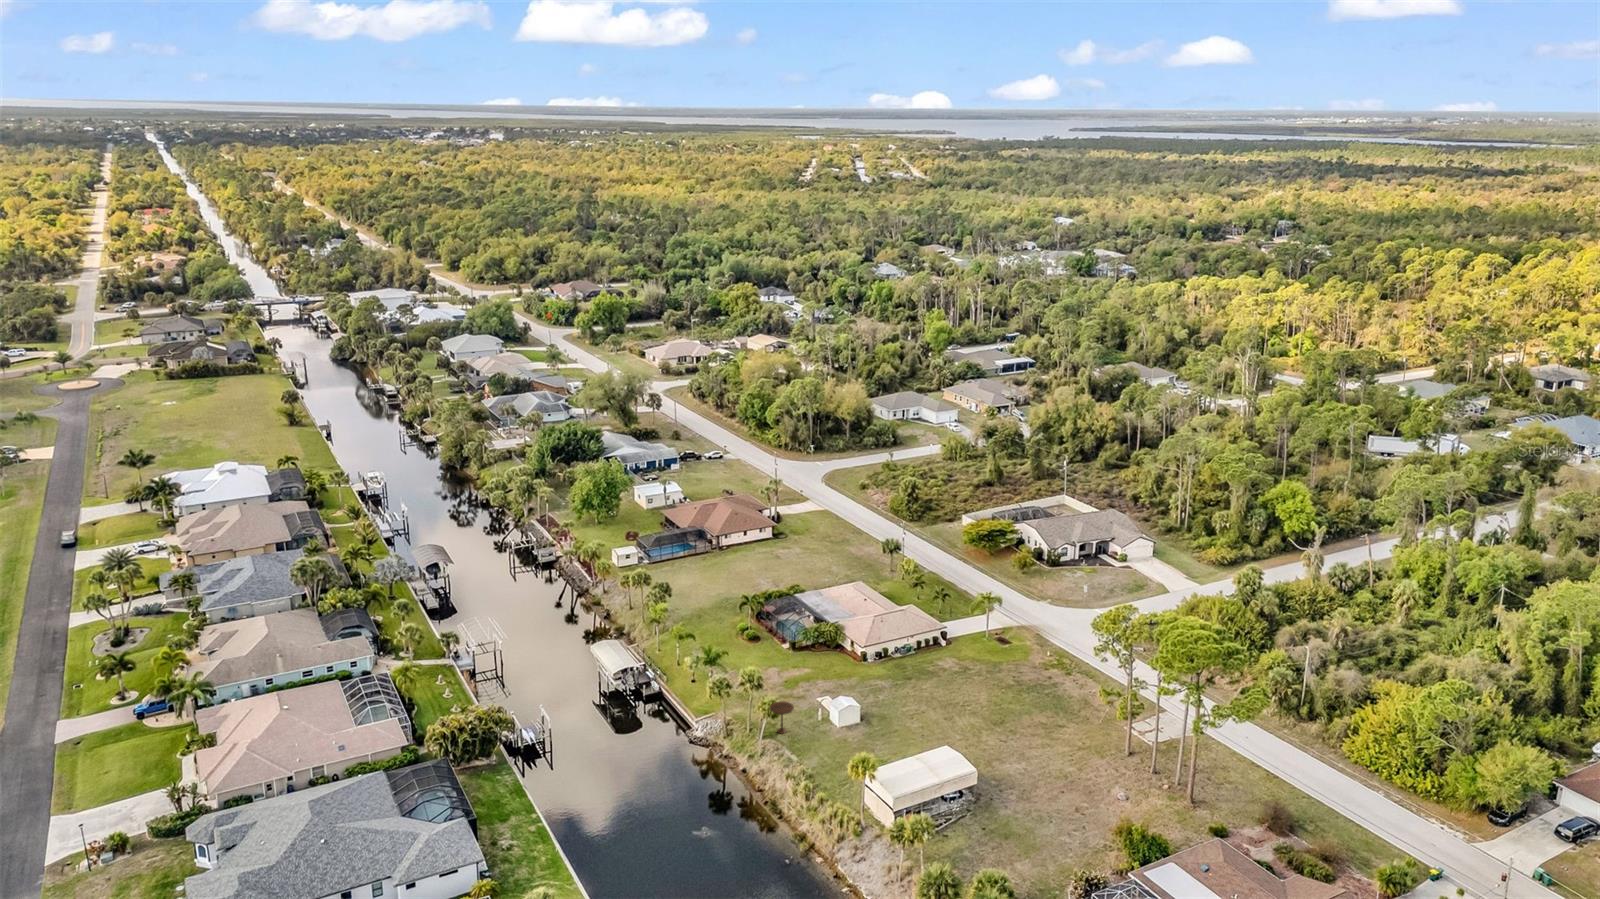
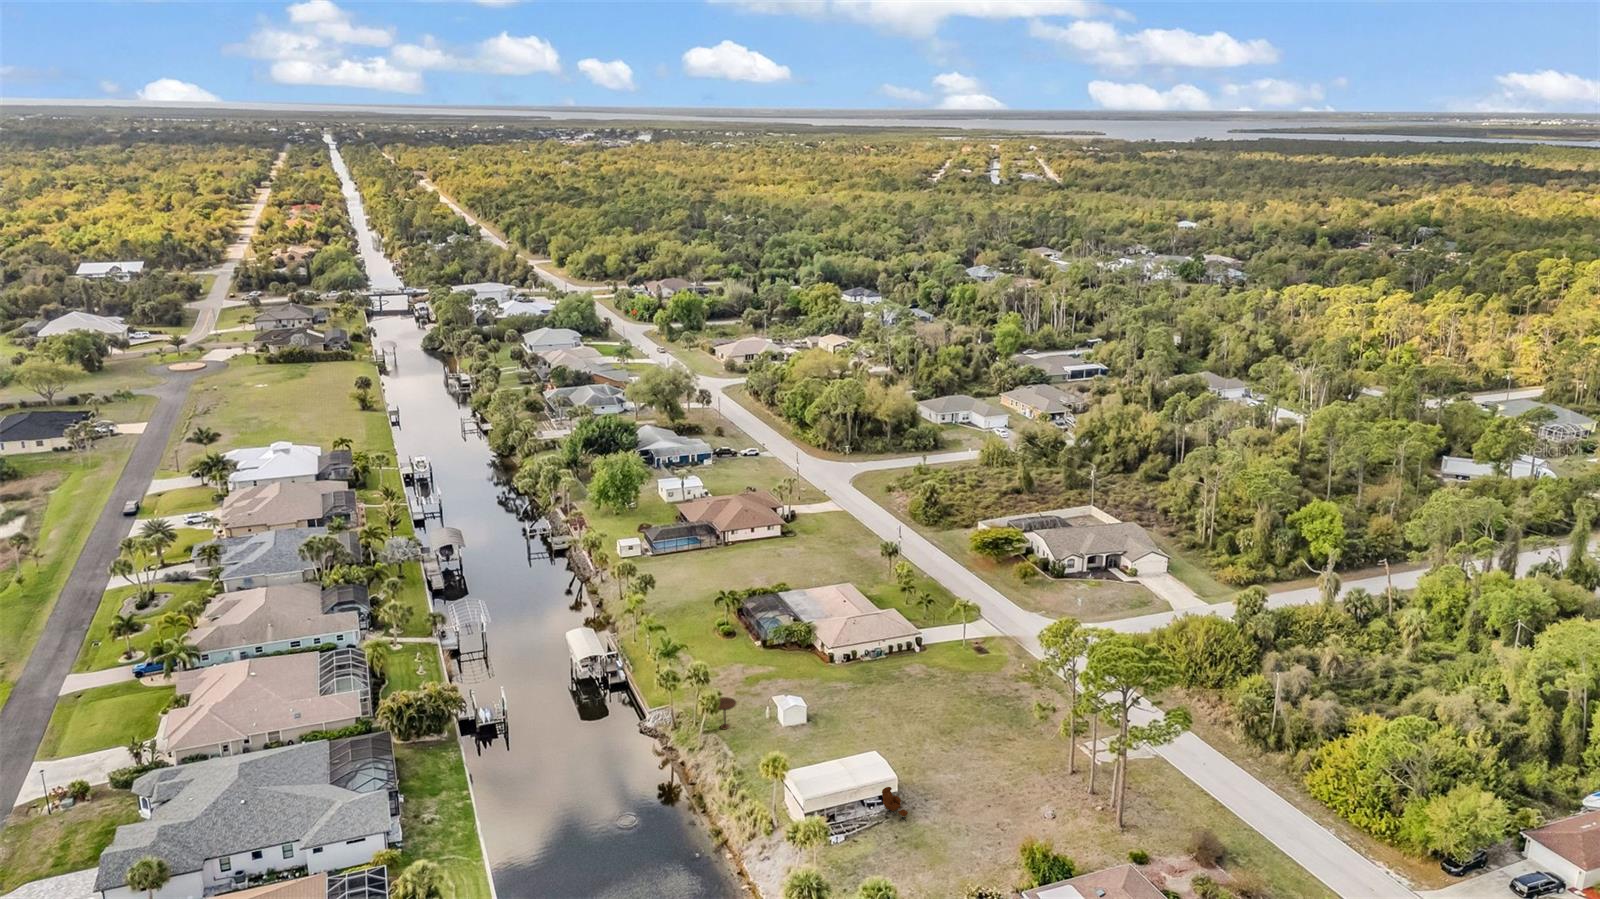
lounge chair: none [964,780,992,813] -> present [882,787,908,821]

